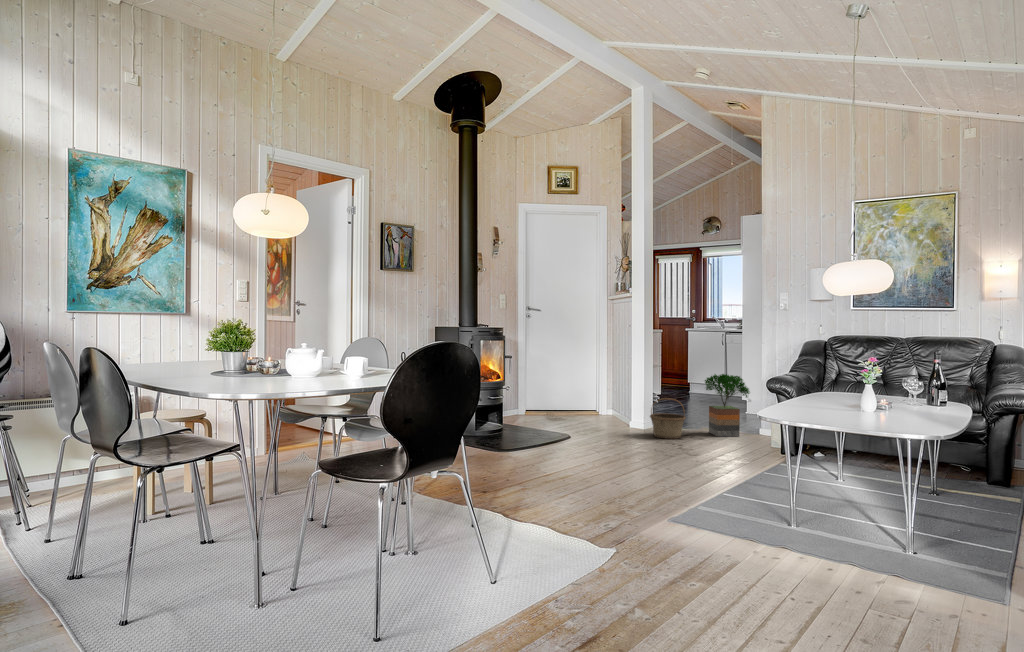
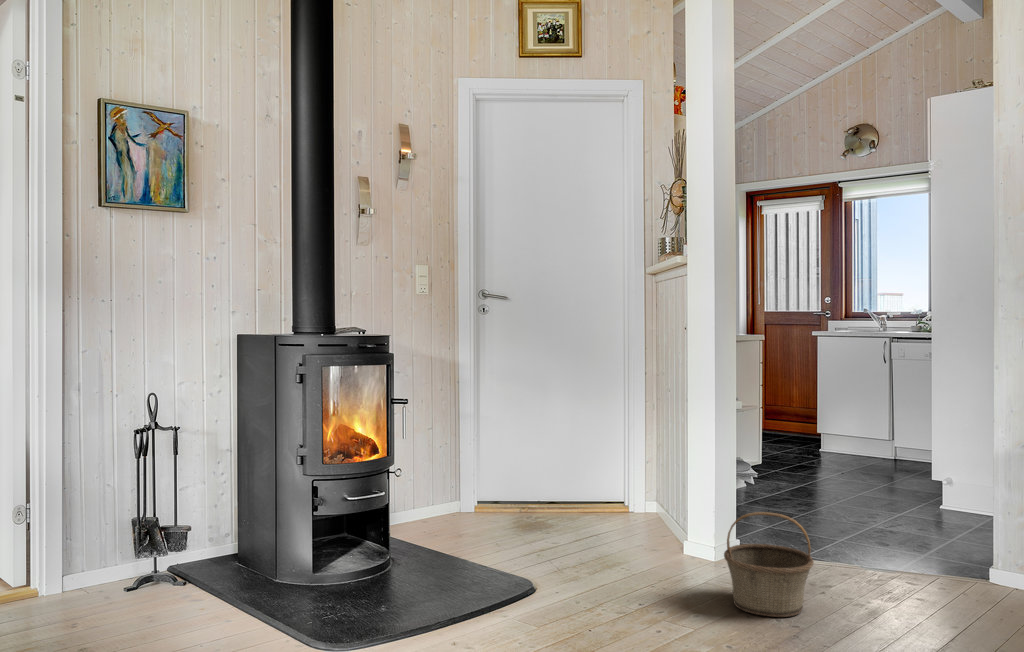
potted tree: present [705,374,750,437] -> none [856,448,981,609]

